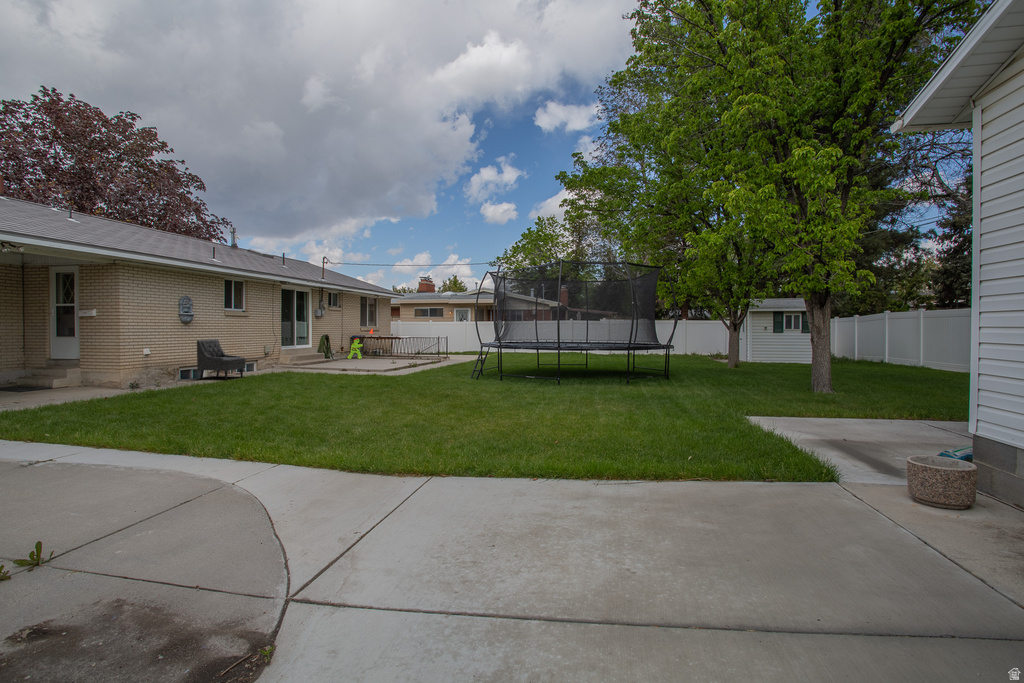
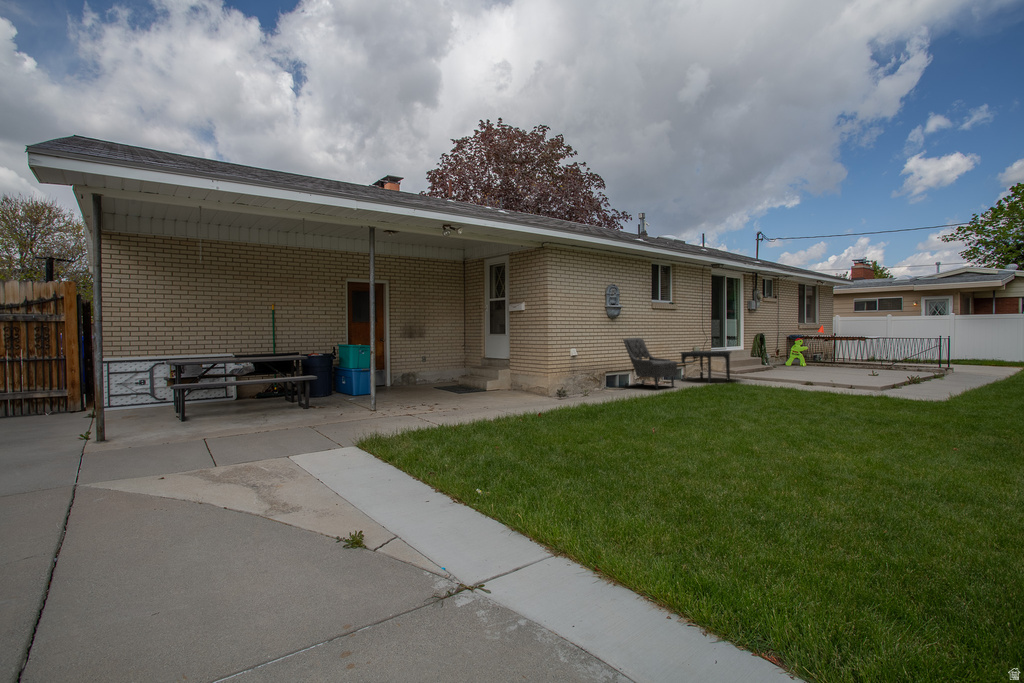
round table: none [252,349,294,373] -> present [680,351,731,383]

